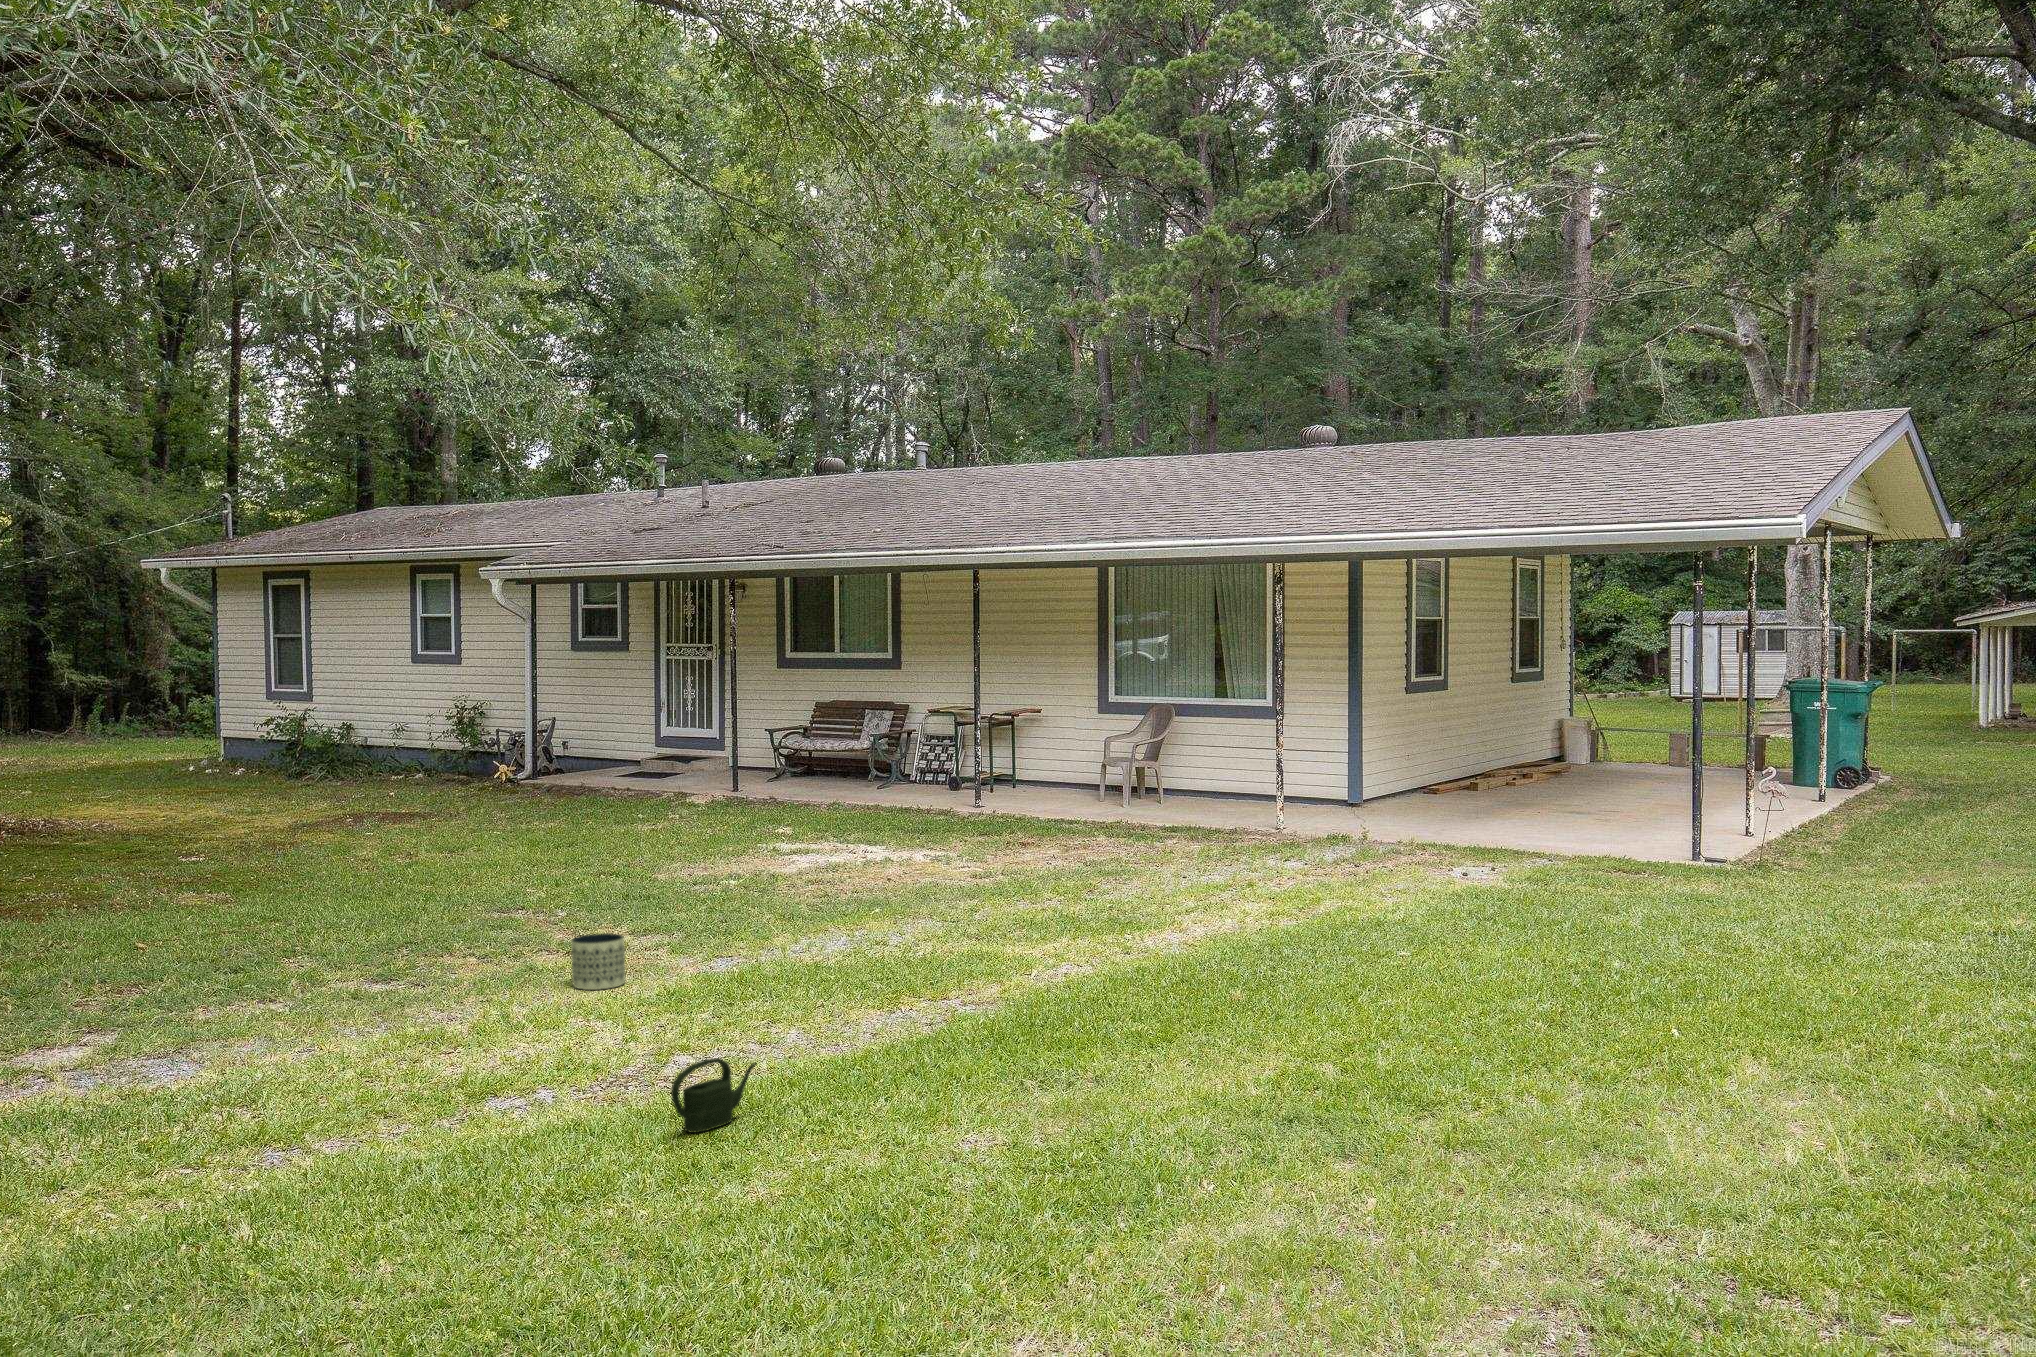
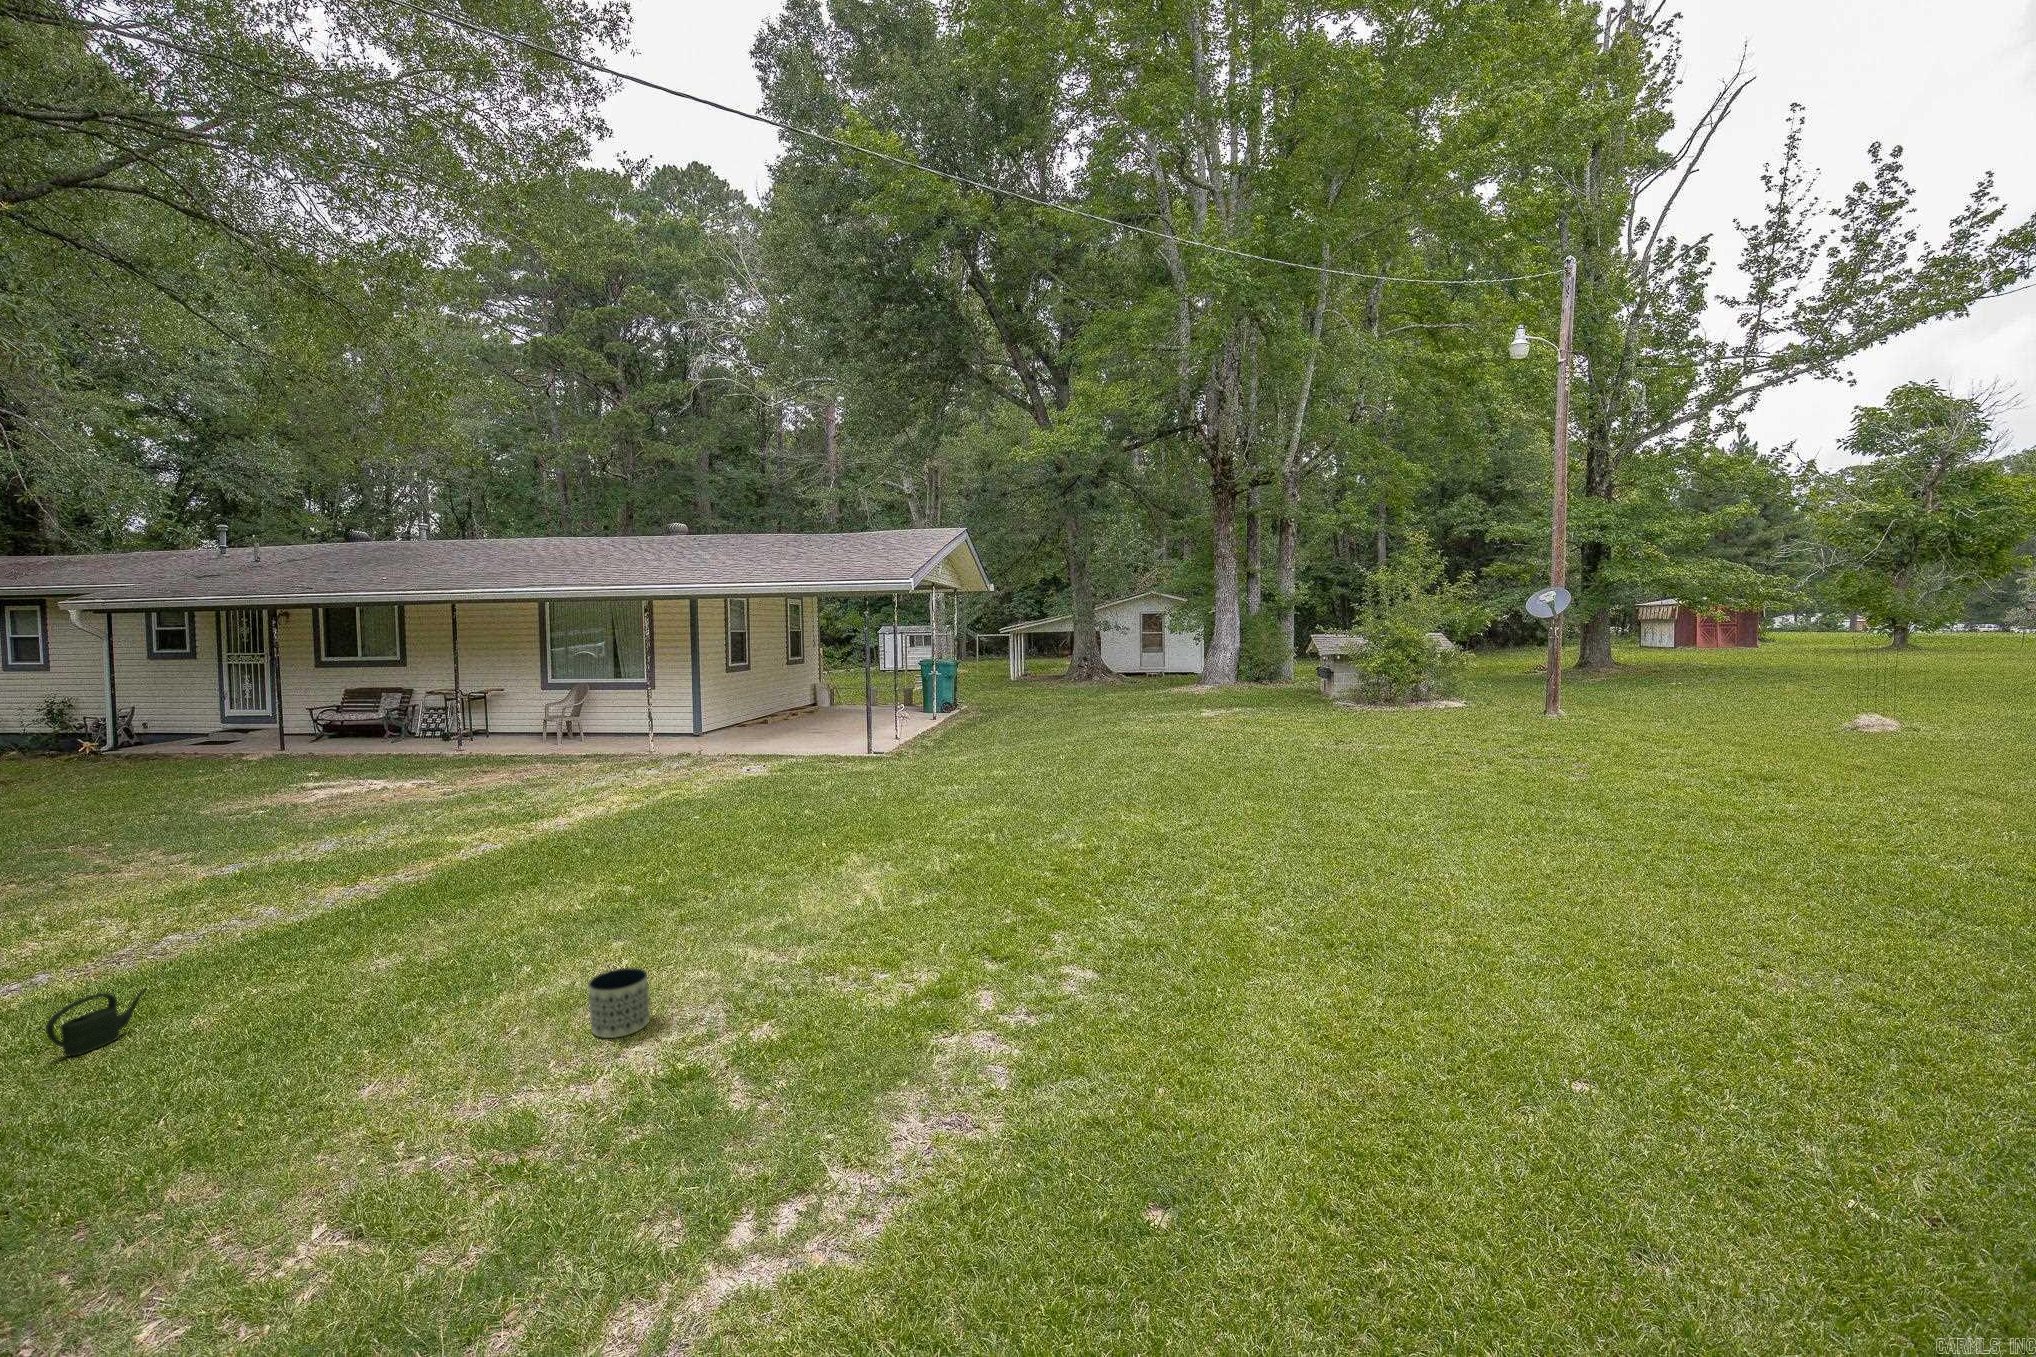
planter: present [571,933,626,990] -> present [588,968,650,1038]

